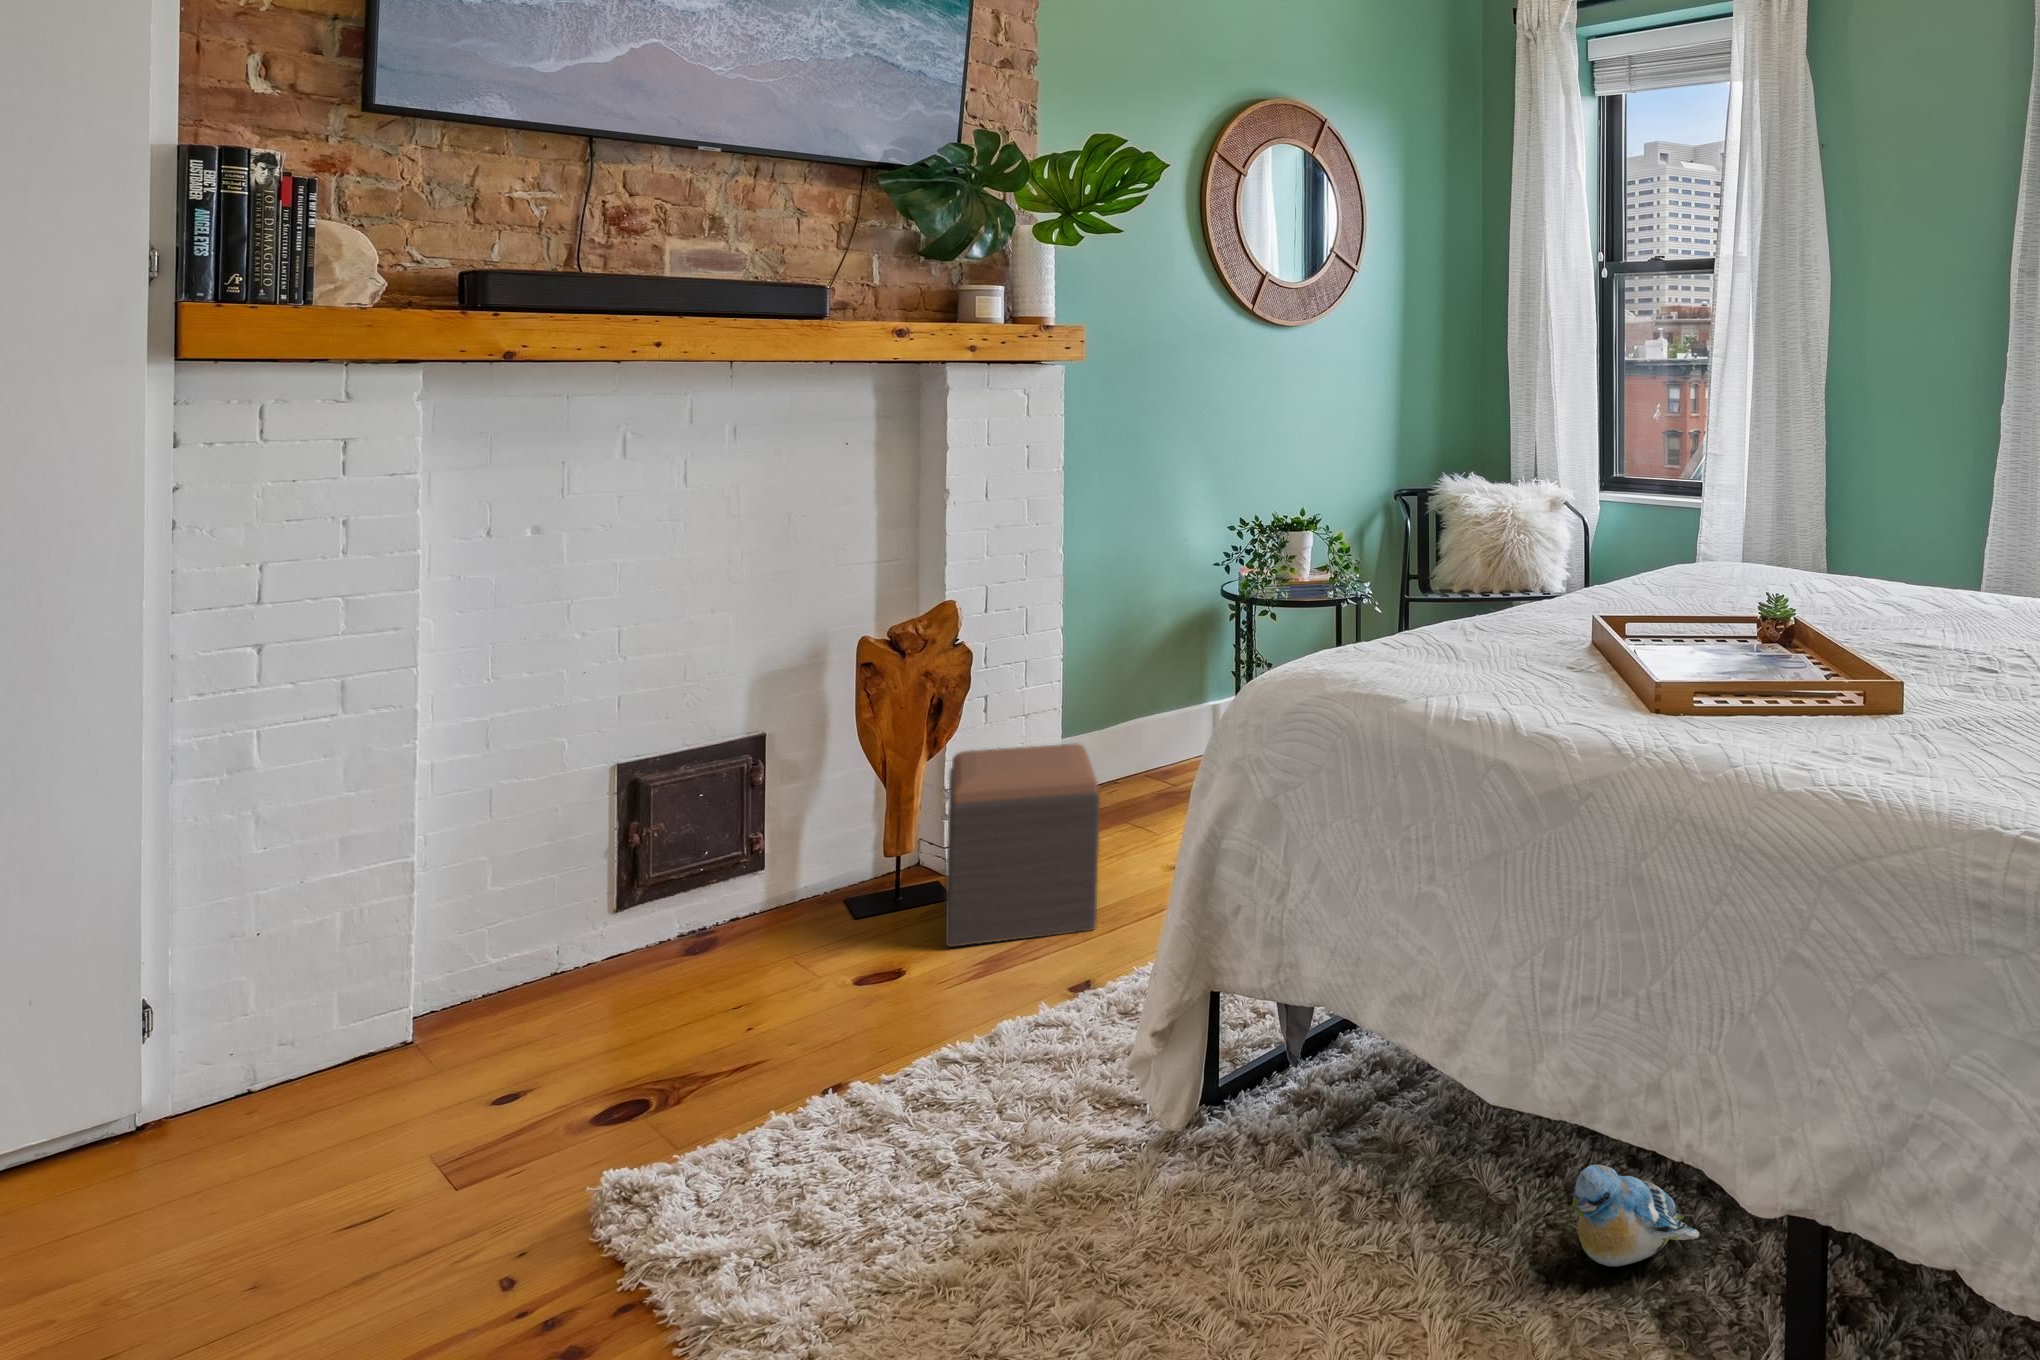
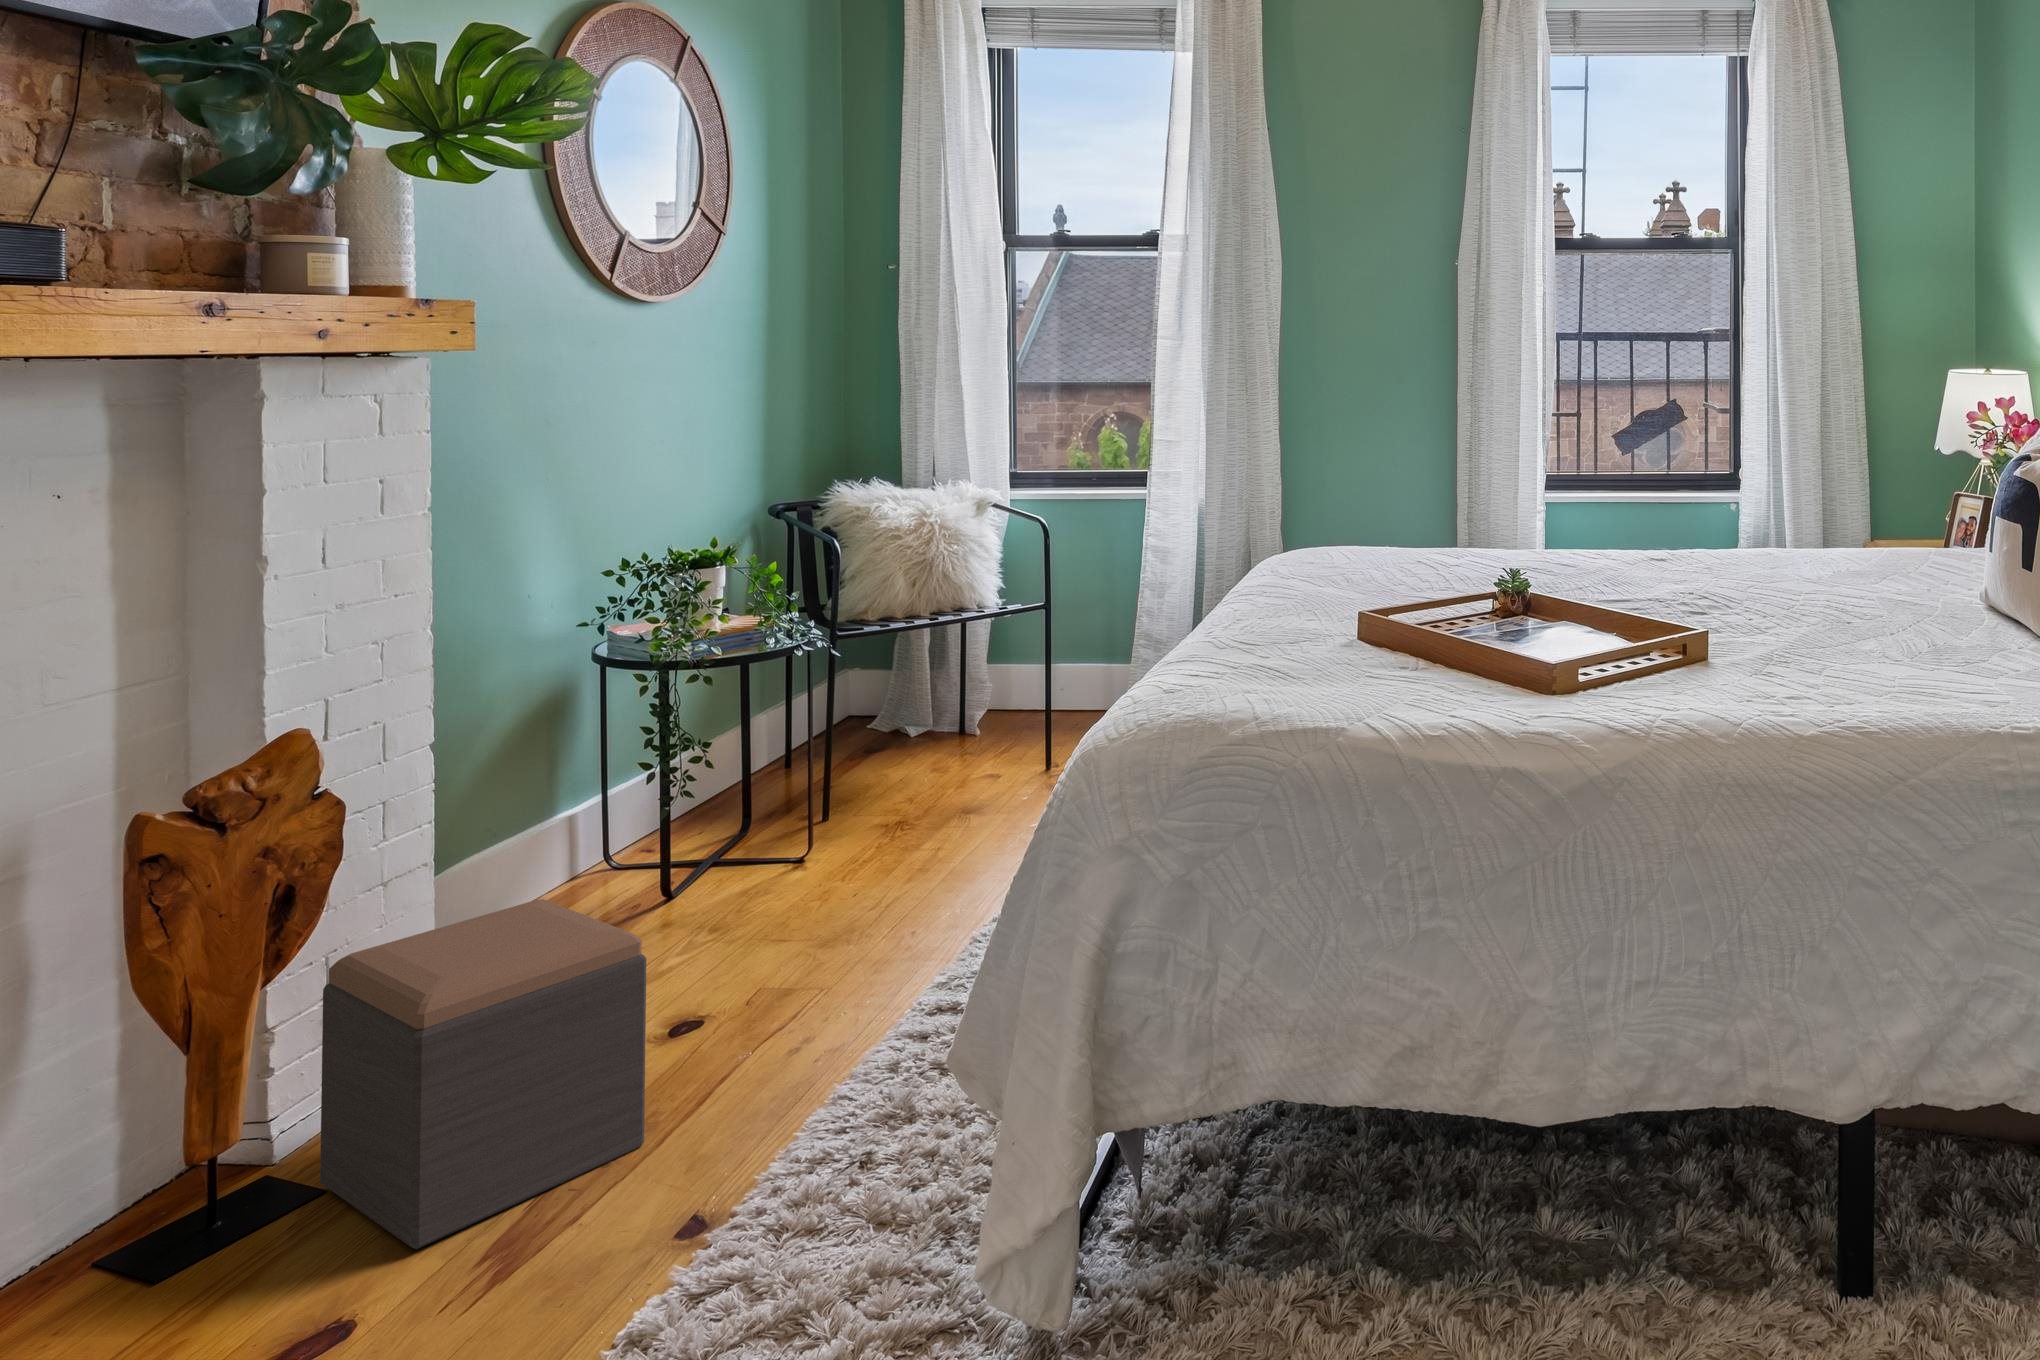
plush toy: present [1572,1164,1699,1266] -> none [1581,1145,1675,1242]

